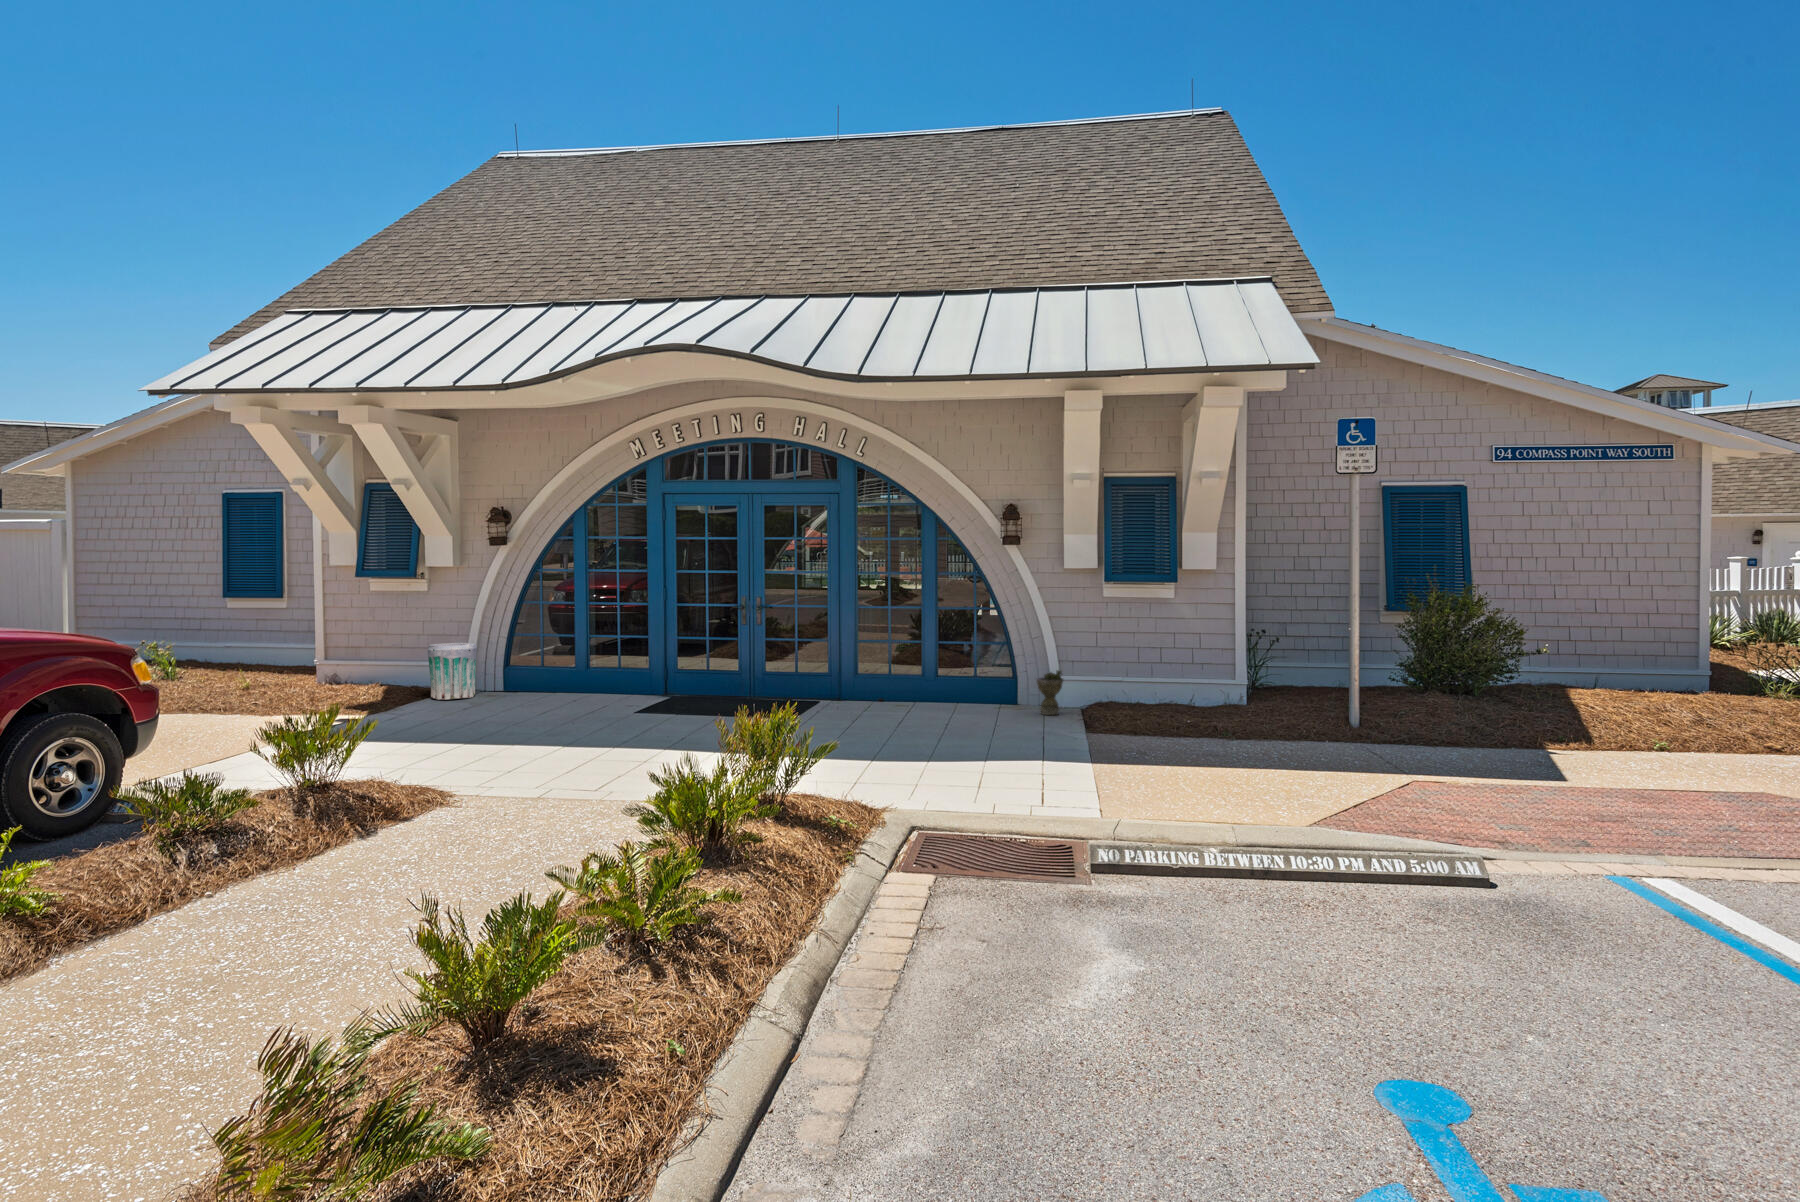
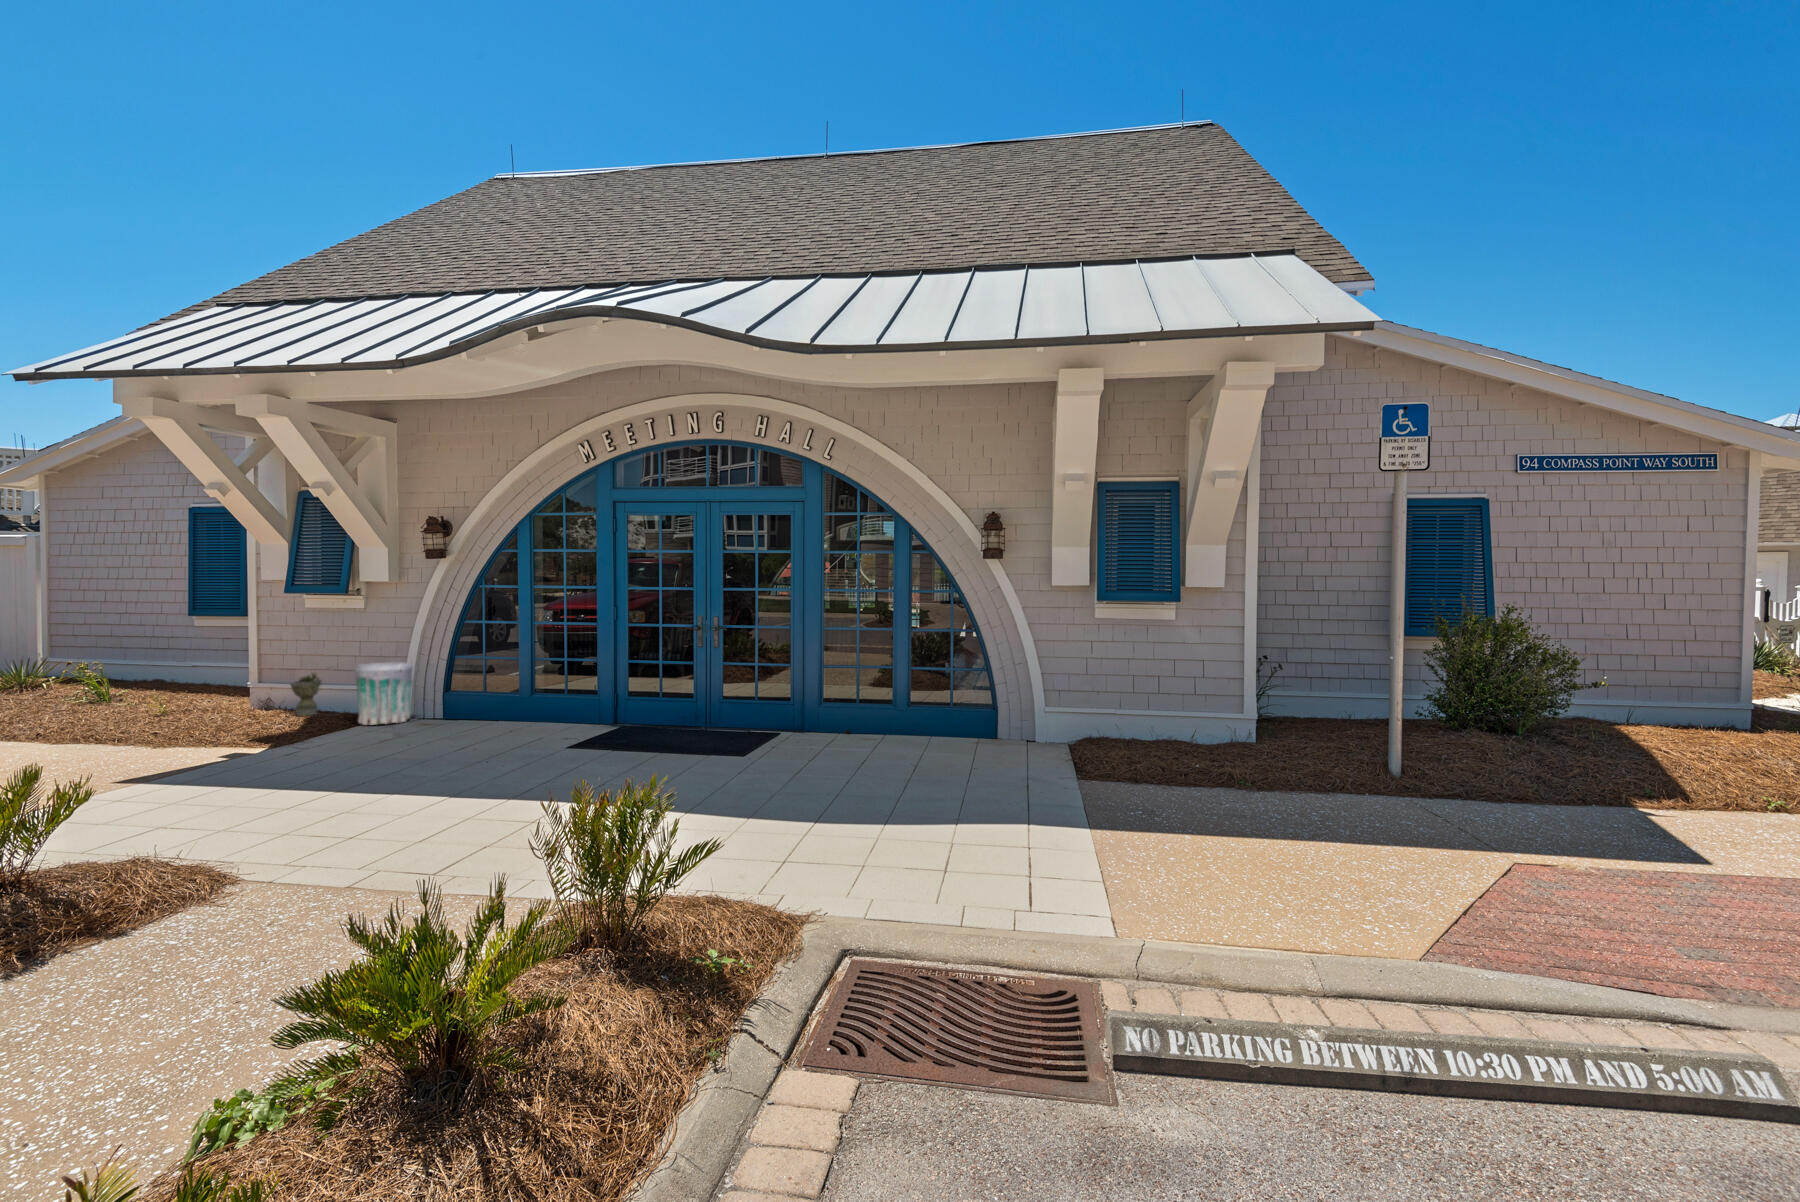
planter: present [1037,671,1063,715] -> present [290,673,321,716]

